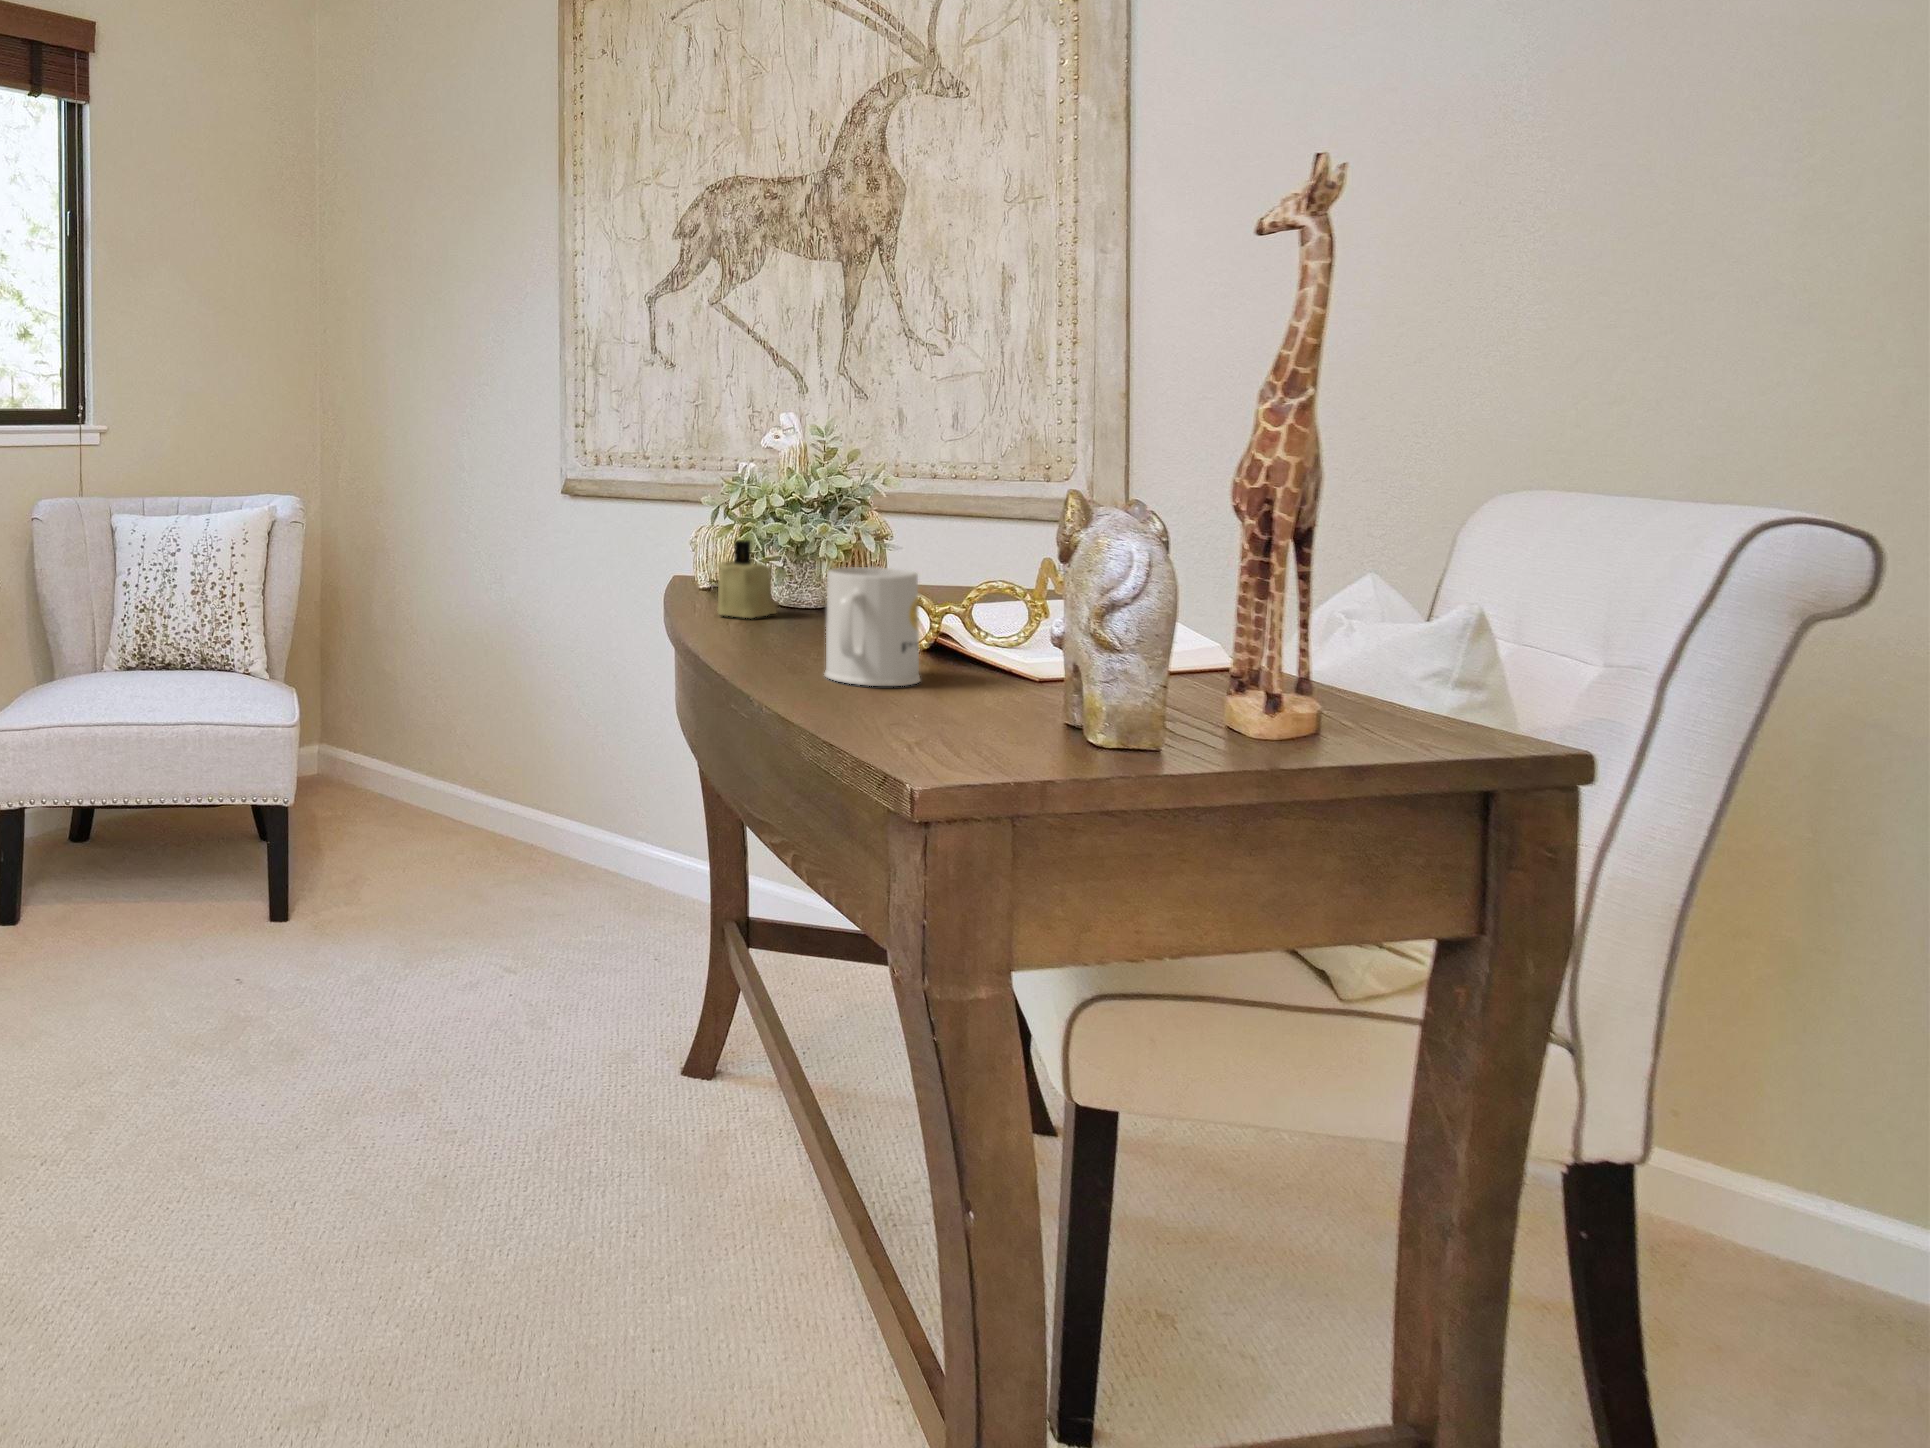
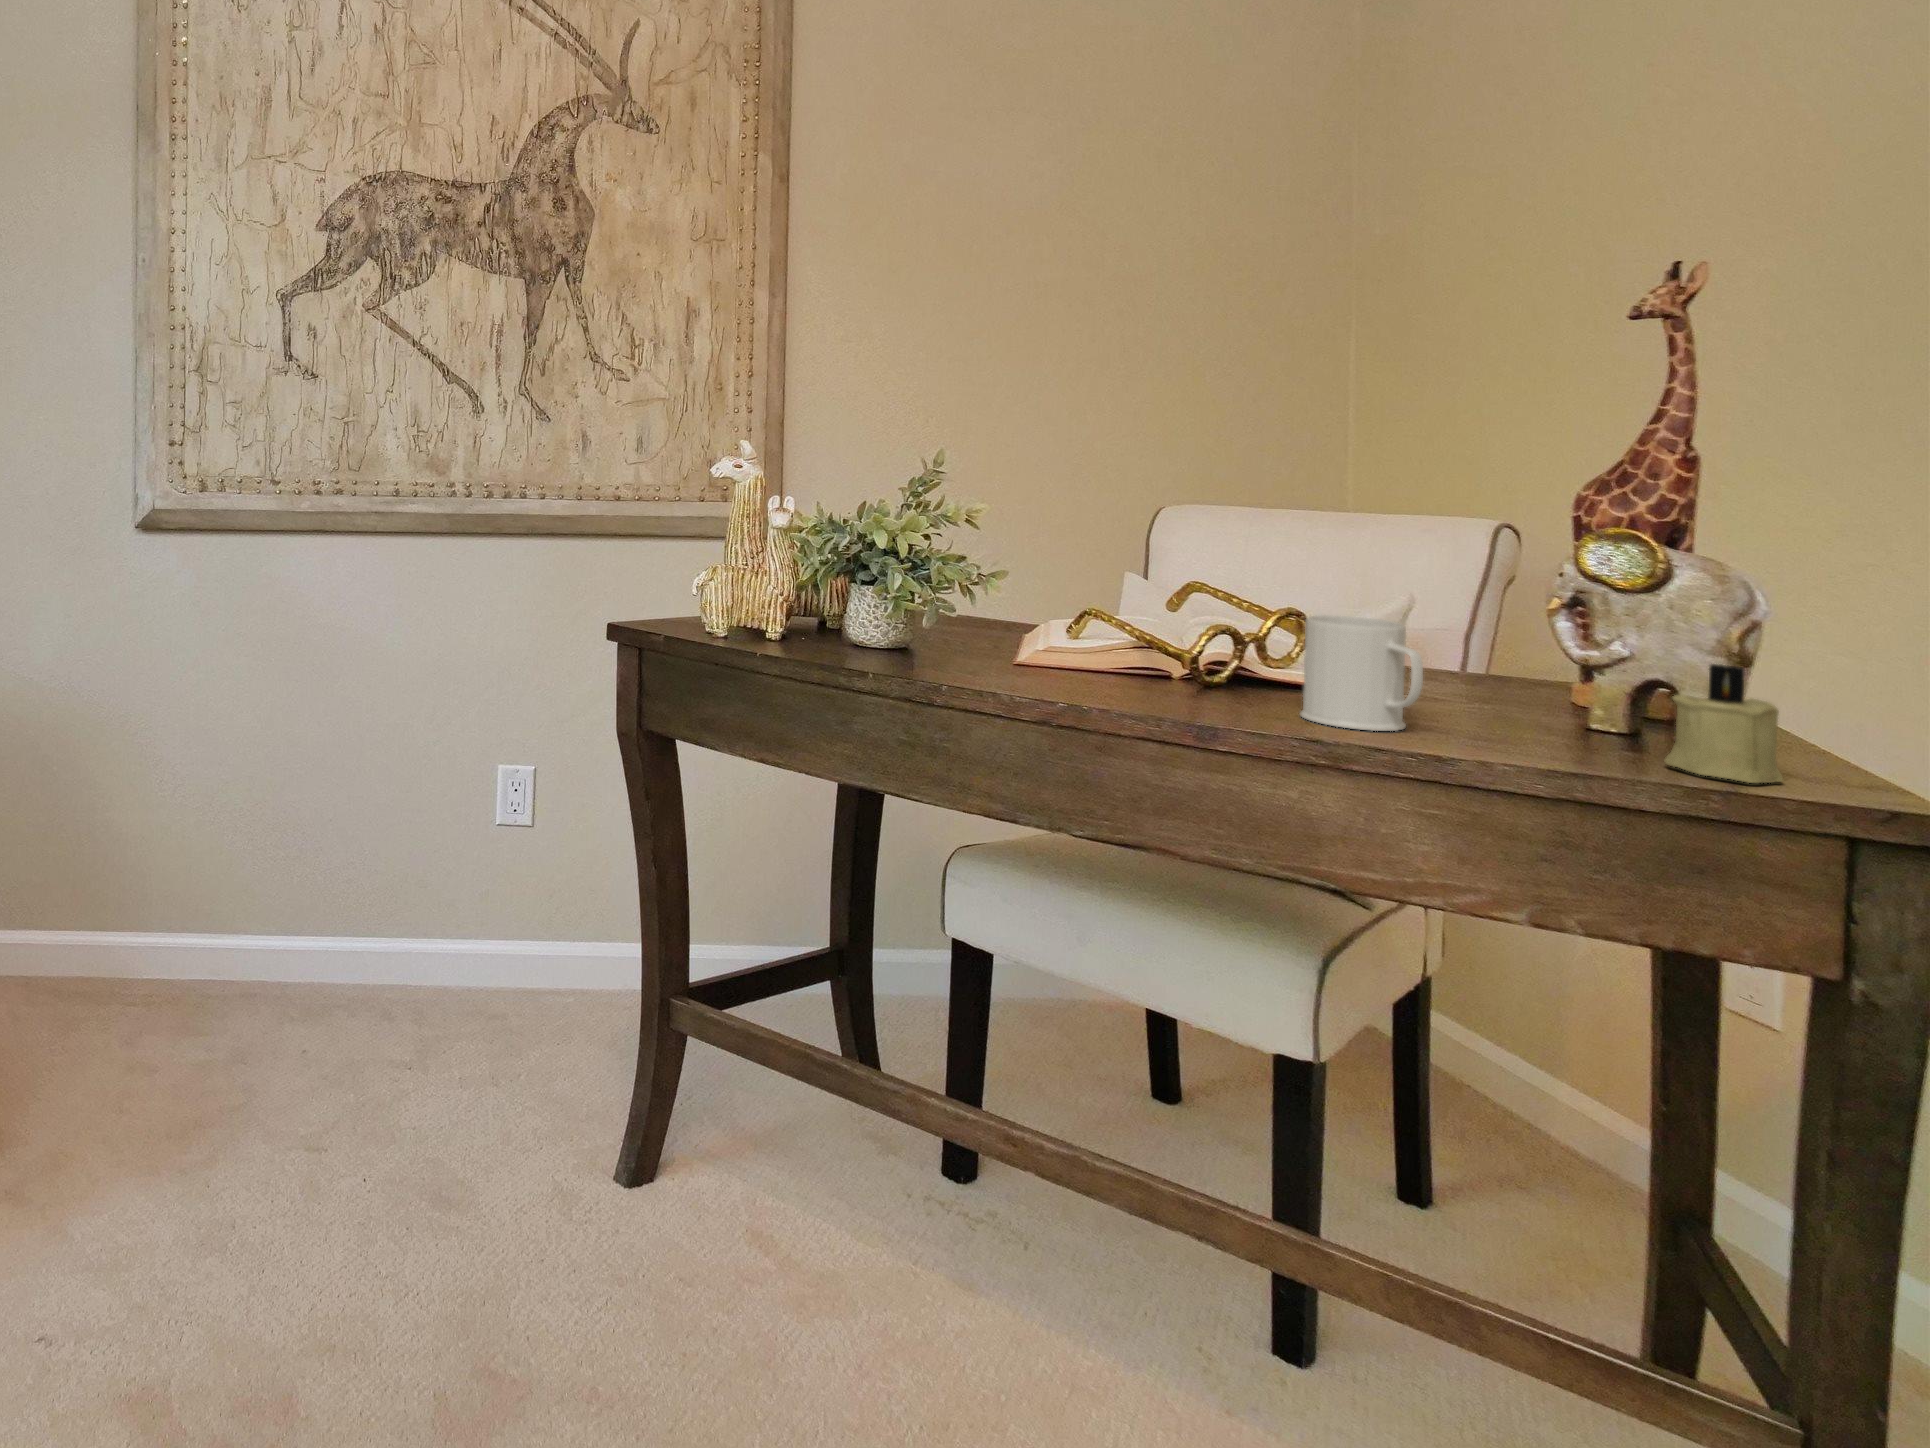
candle: present [717,540,776,618] -> present [1665,664,1783,783]

